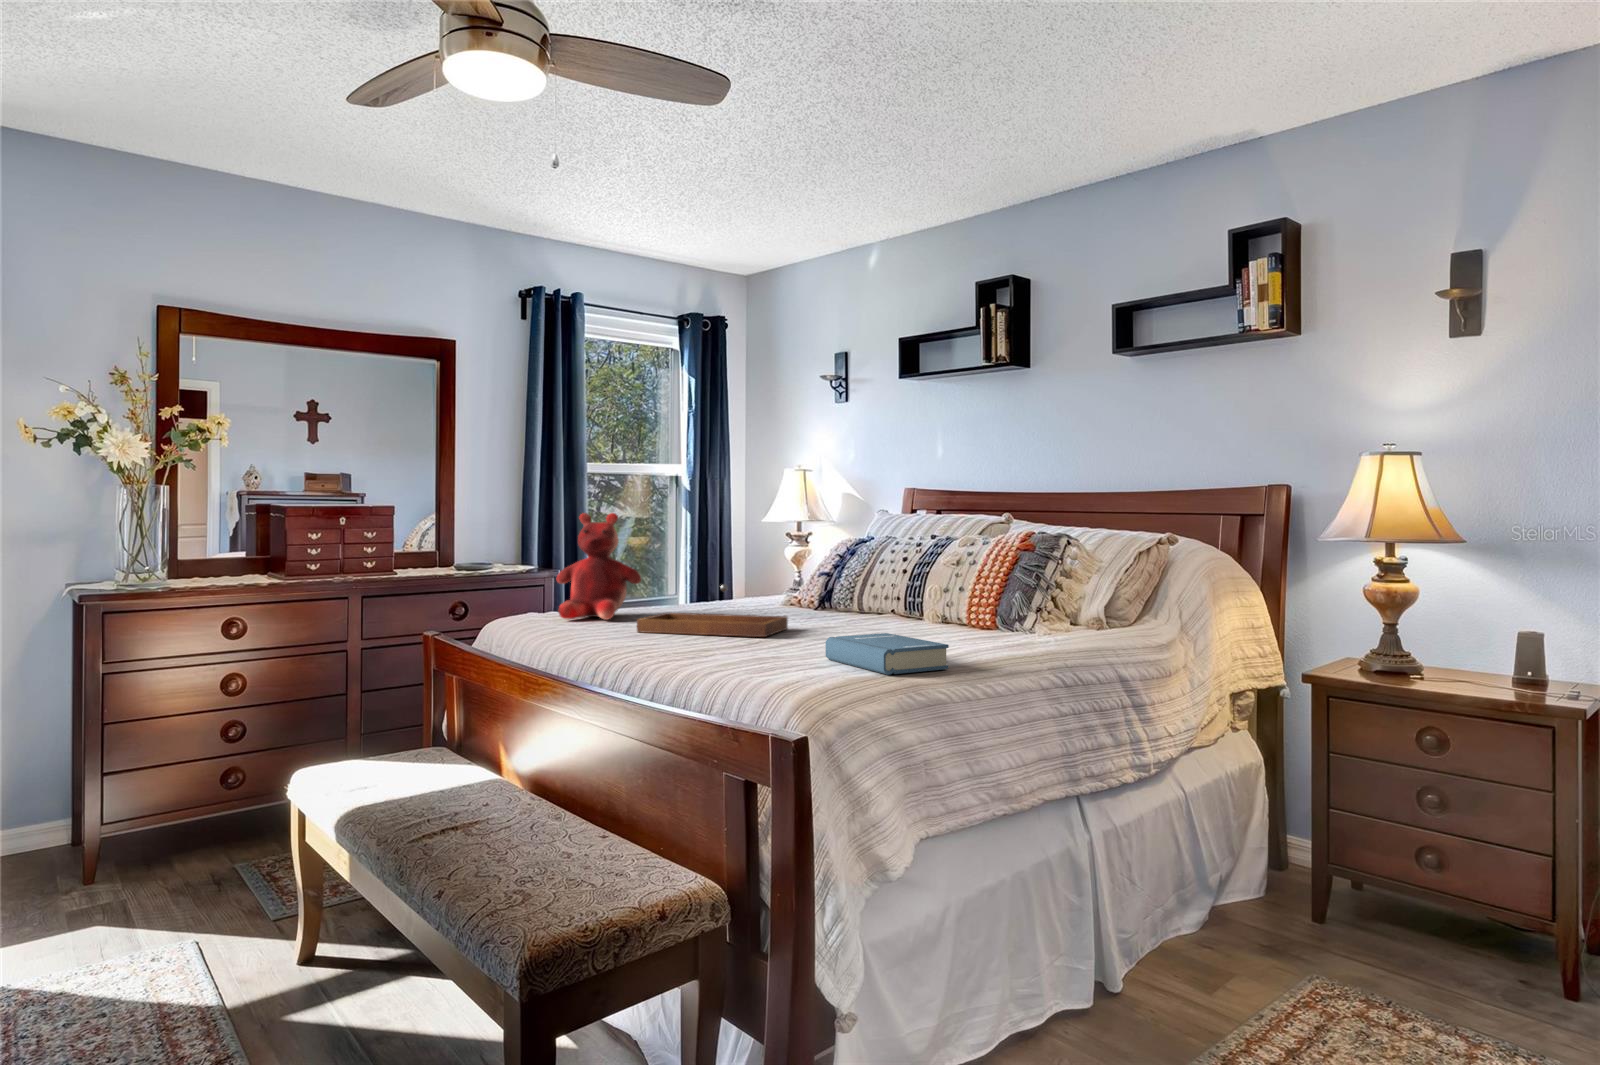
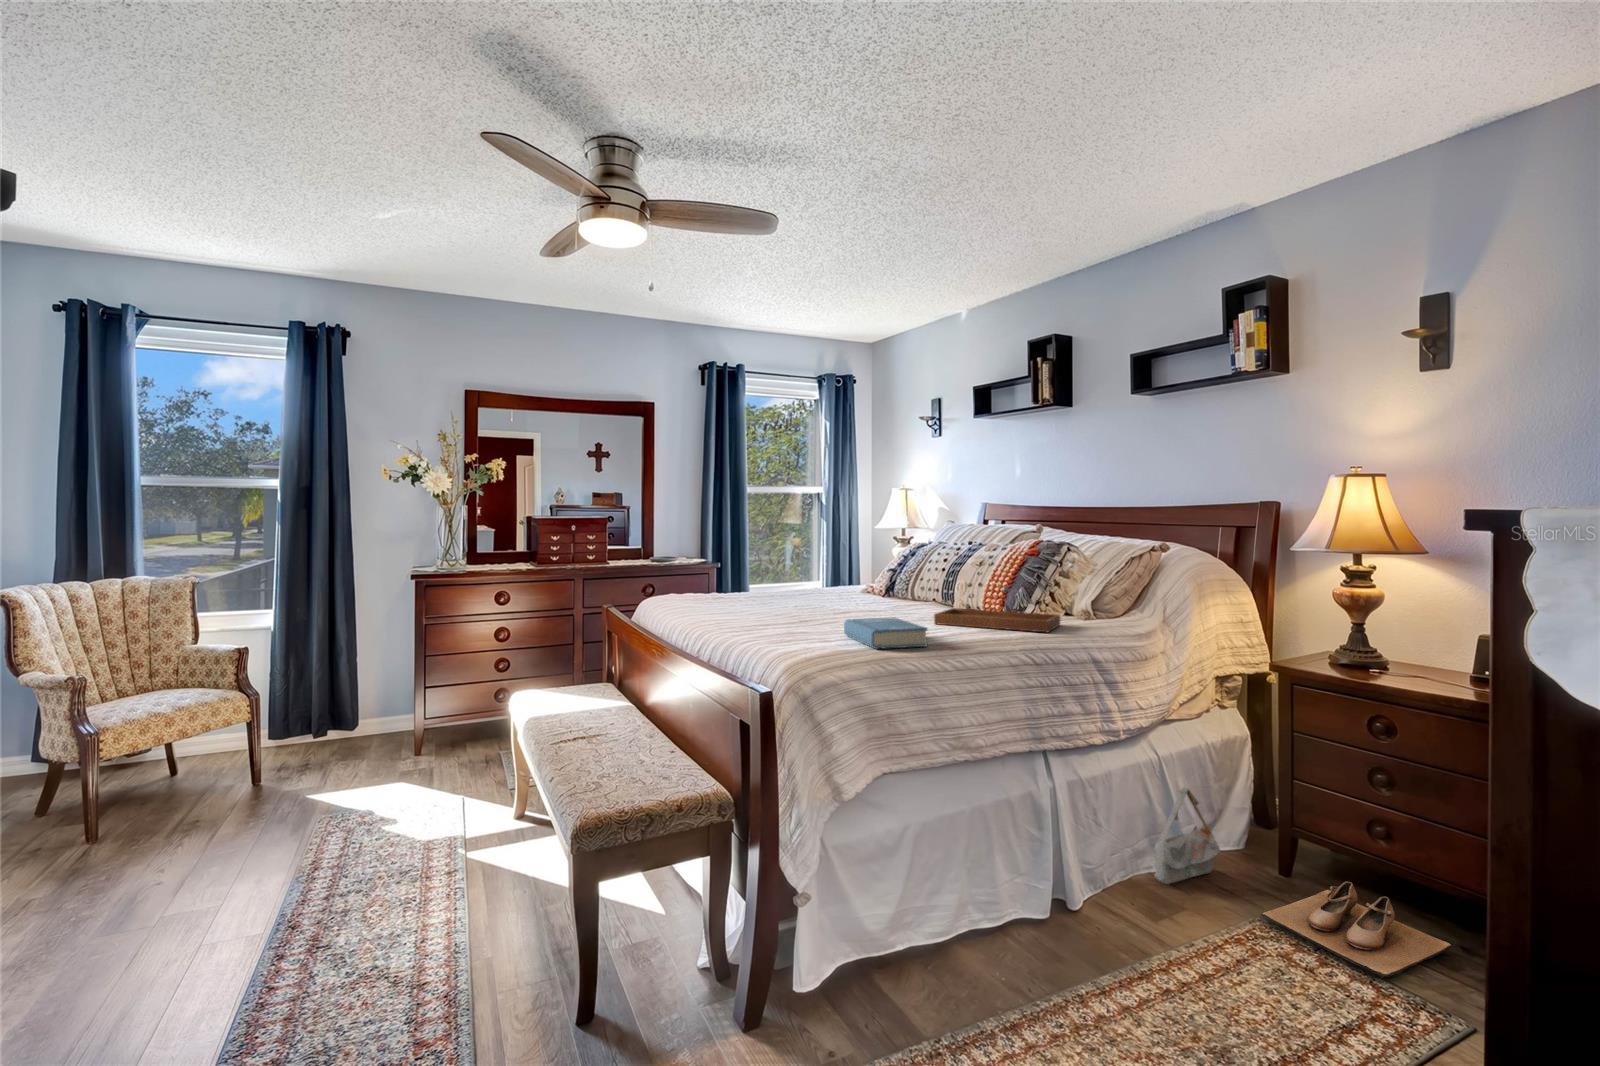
teddy bear: present [557,513,641,620] -> none [691,525,752,602]
tray: present [637,584,788,637] -> present [934,586,1060,632]
bag: none [1190,827,1256,946] -> present [1154,787,1221,884]
shoe: none [1318,920,1514,1025] -> present [1261,882,1453,978]

